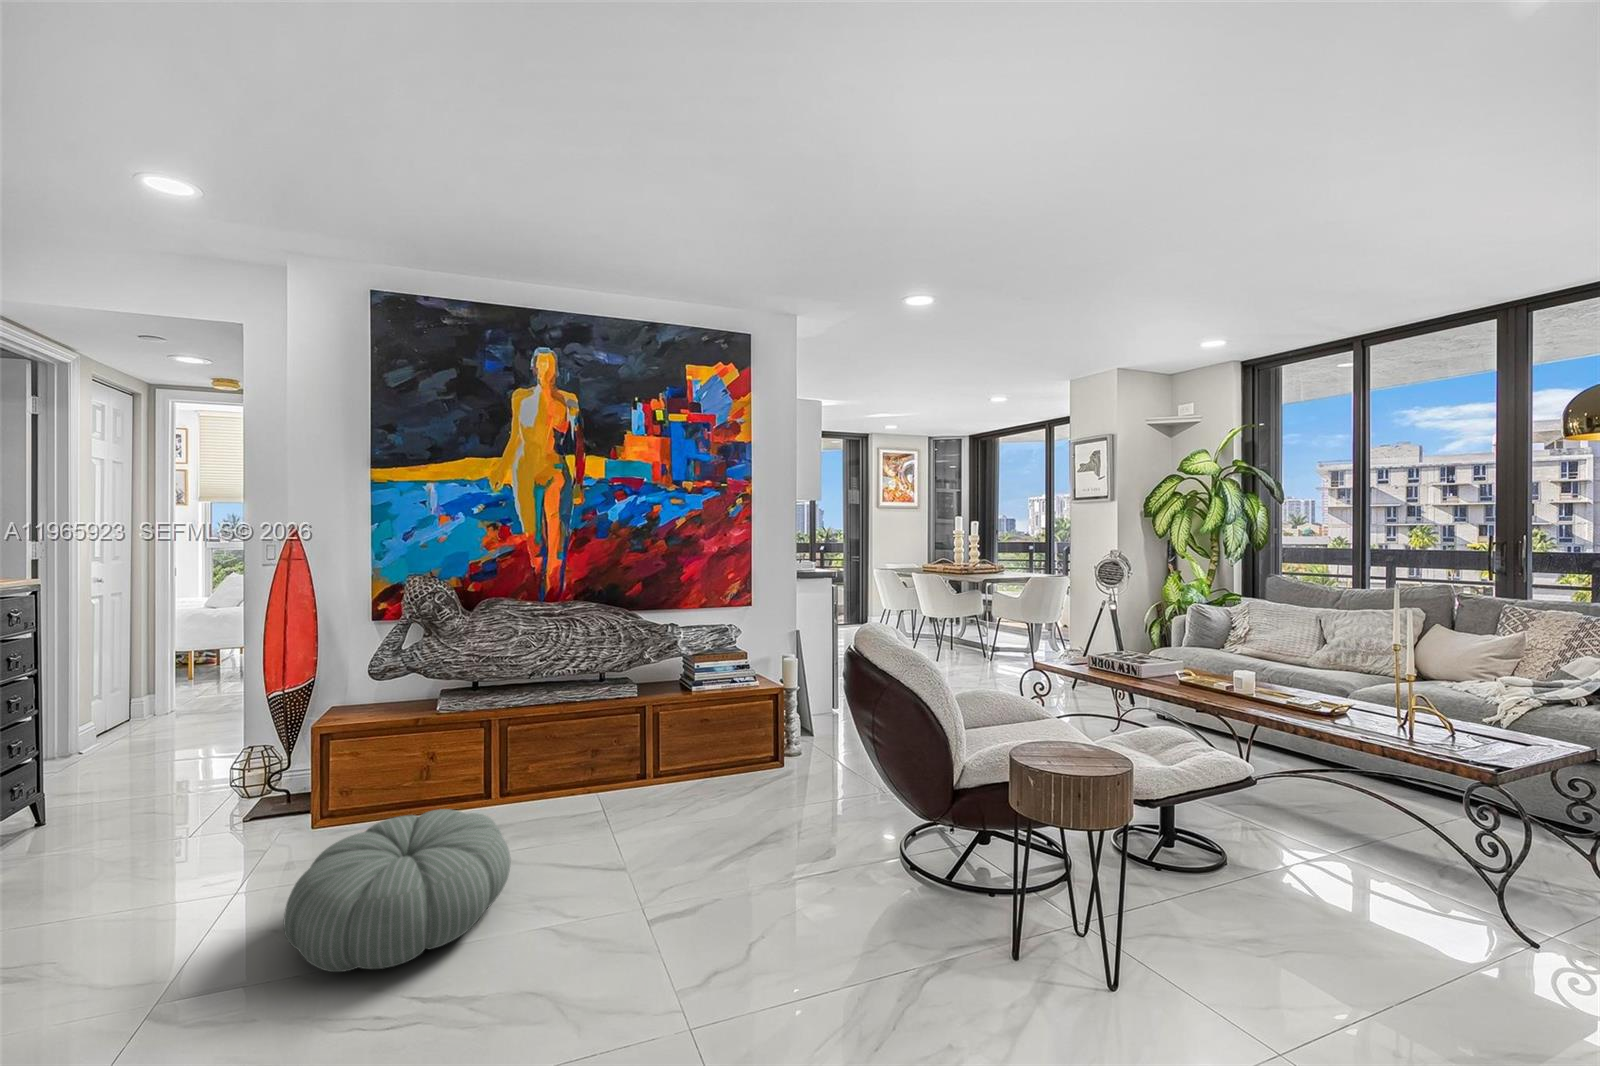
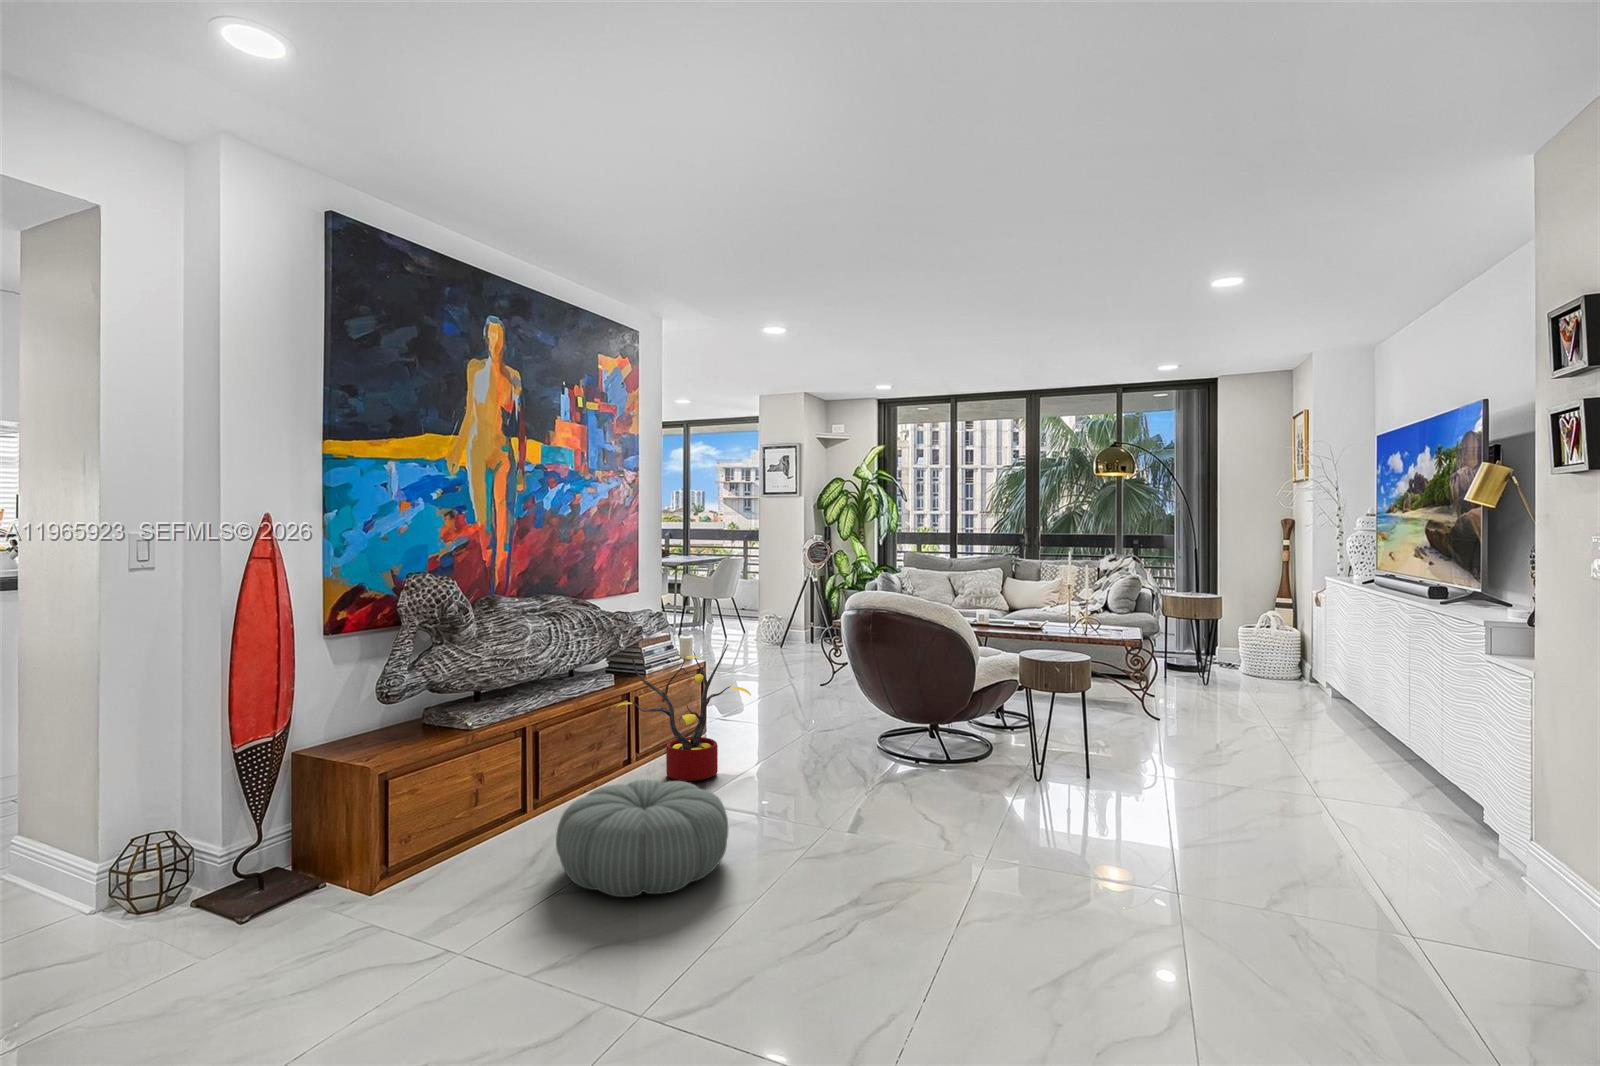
decorative plant: none [618,674,760,822] -> present [617,645,751,781]

